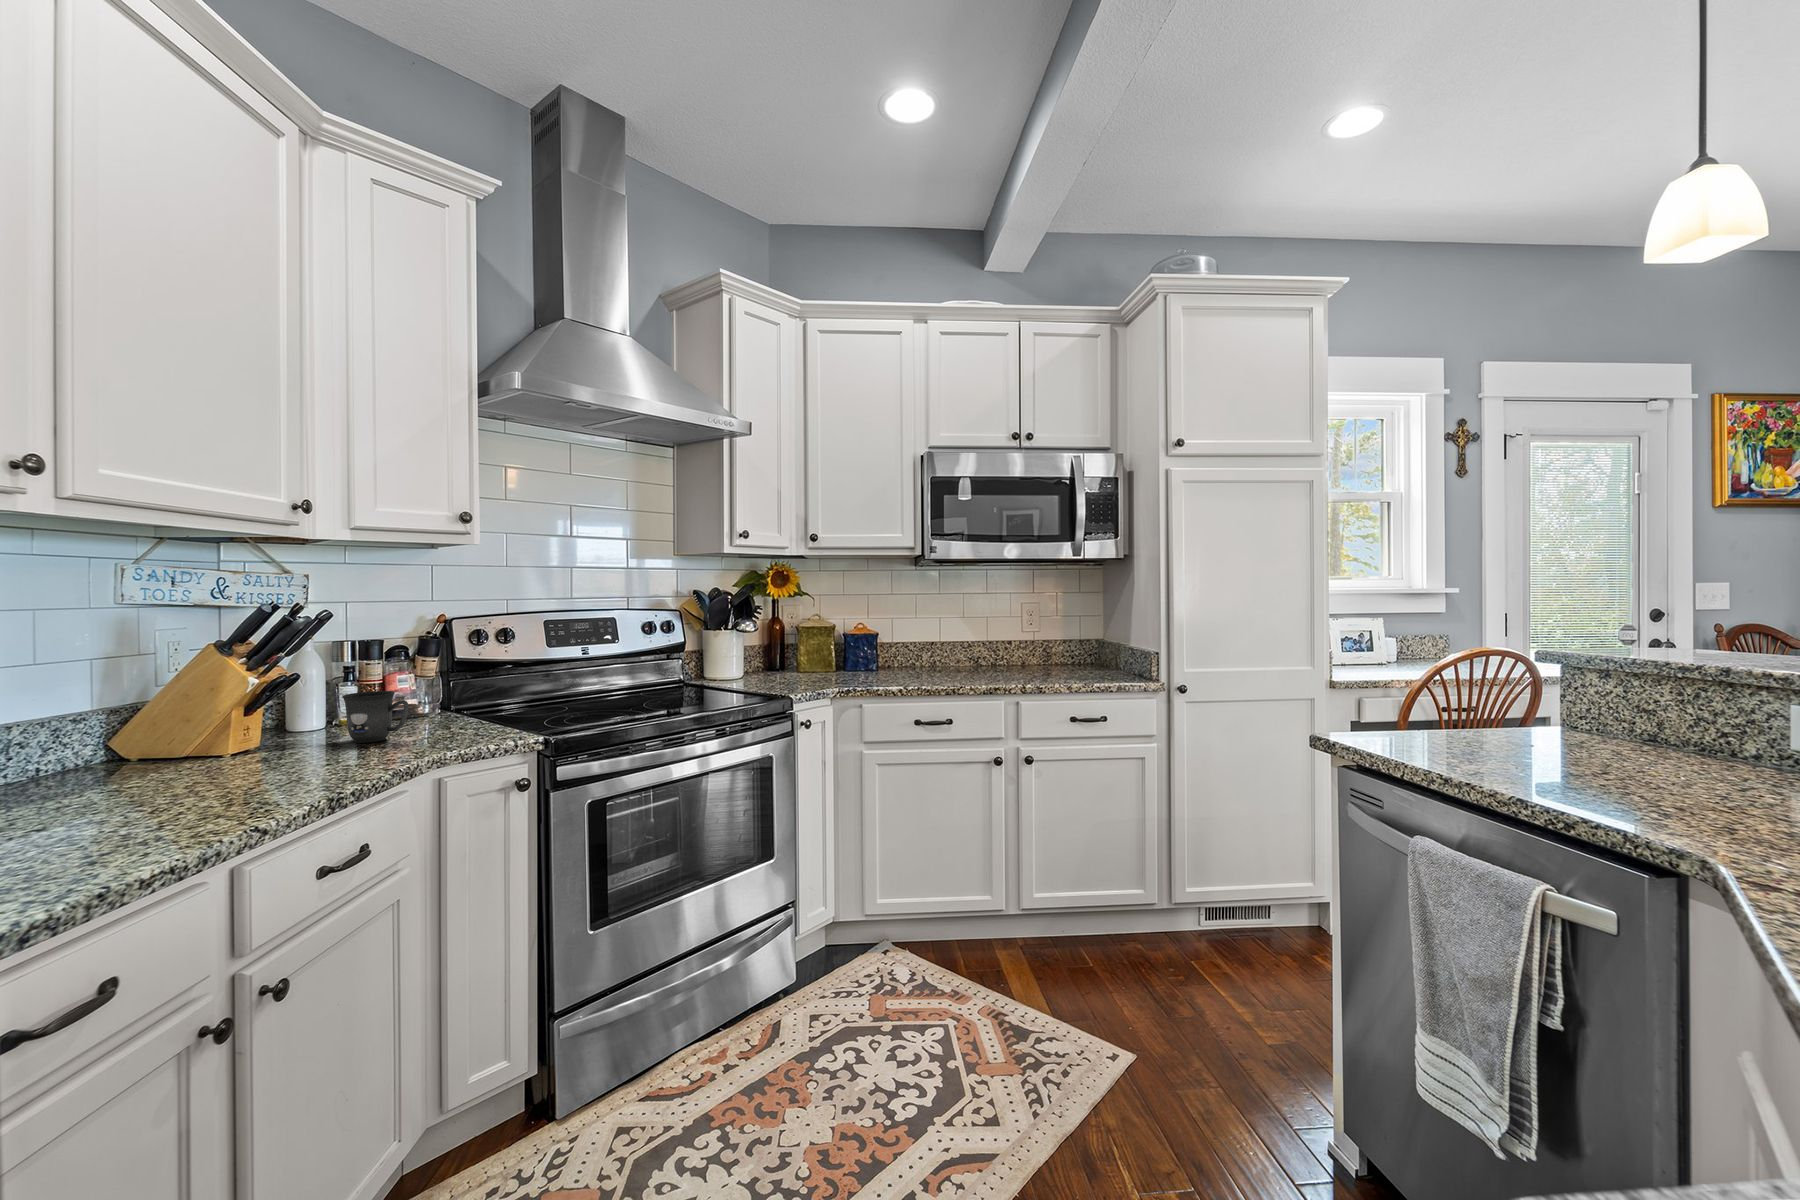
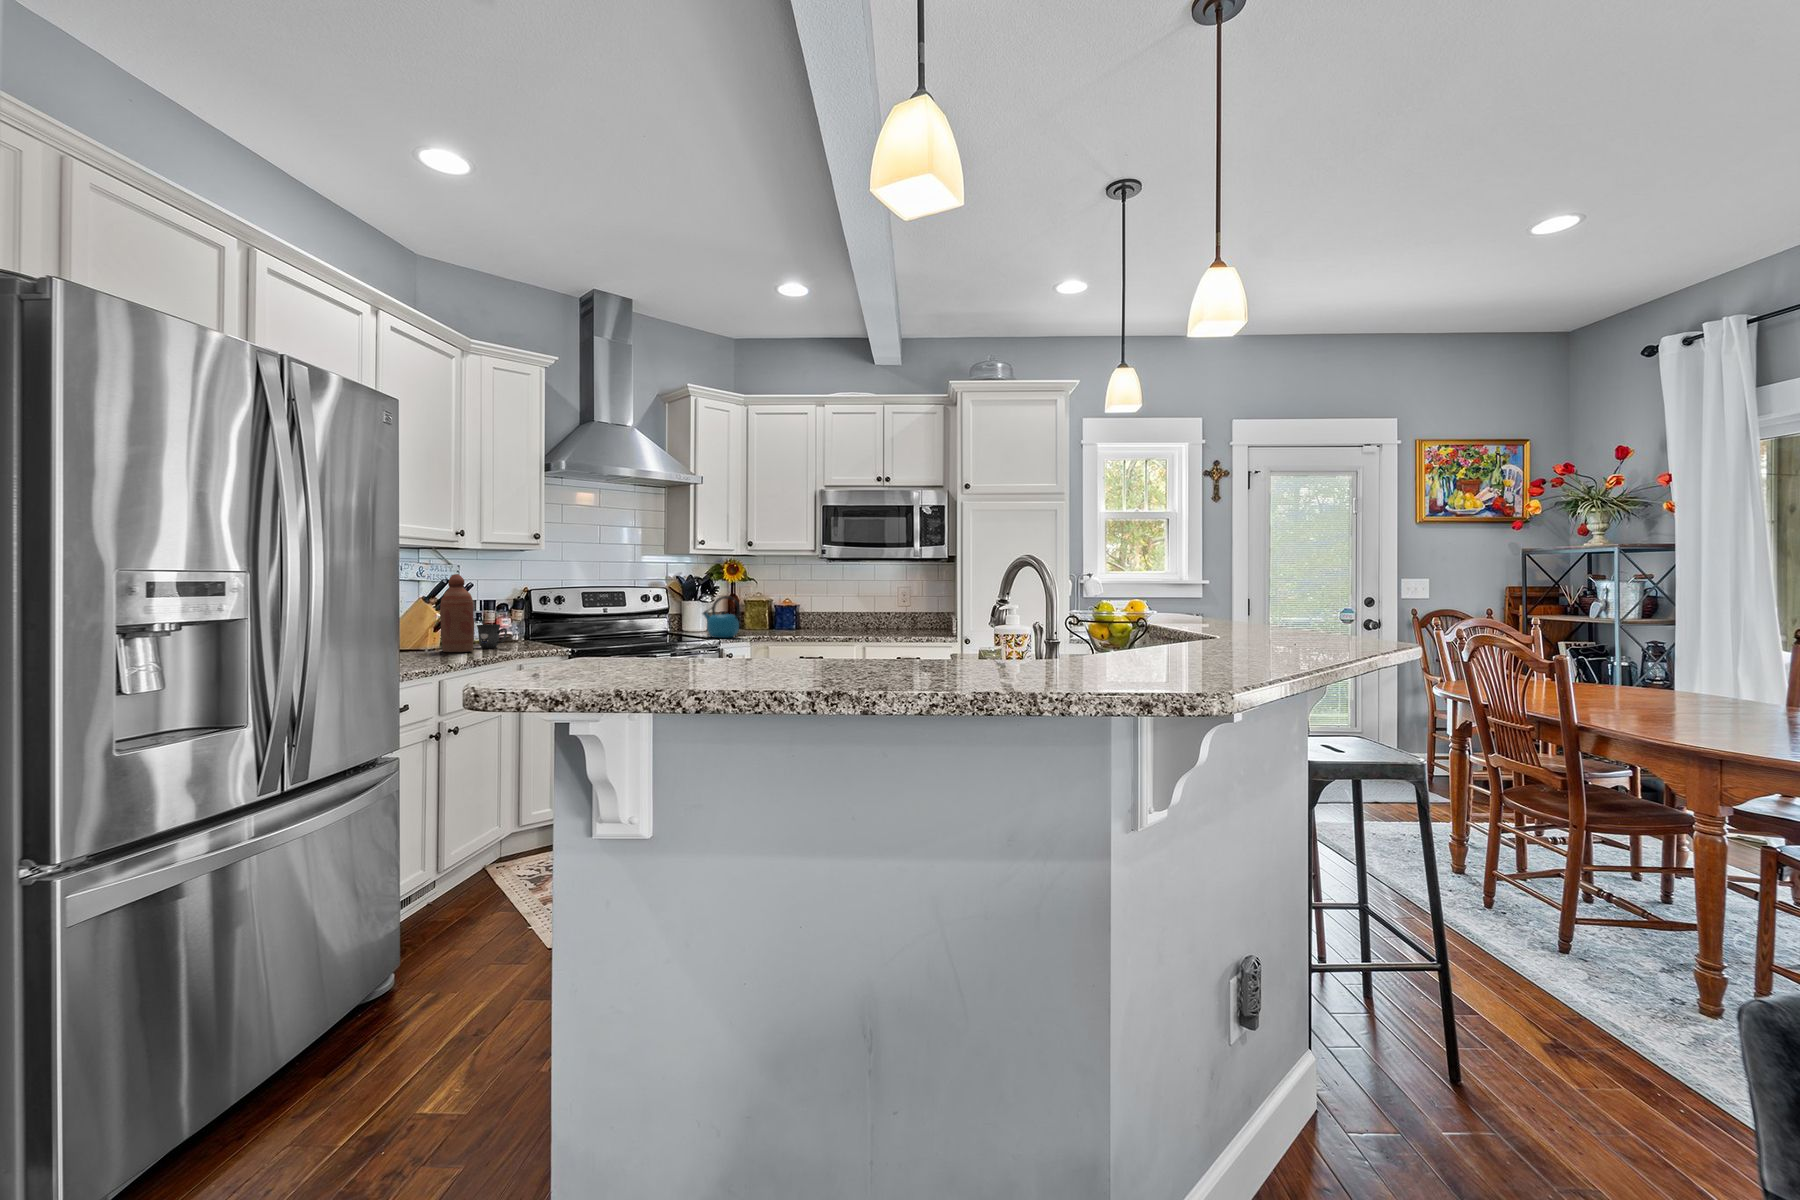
bottle: none [250,592,331,767] -> present [440,574,474,652]
kettle: none [734,619,796,685] -> present [703,596,740,638]

